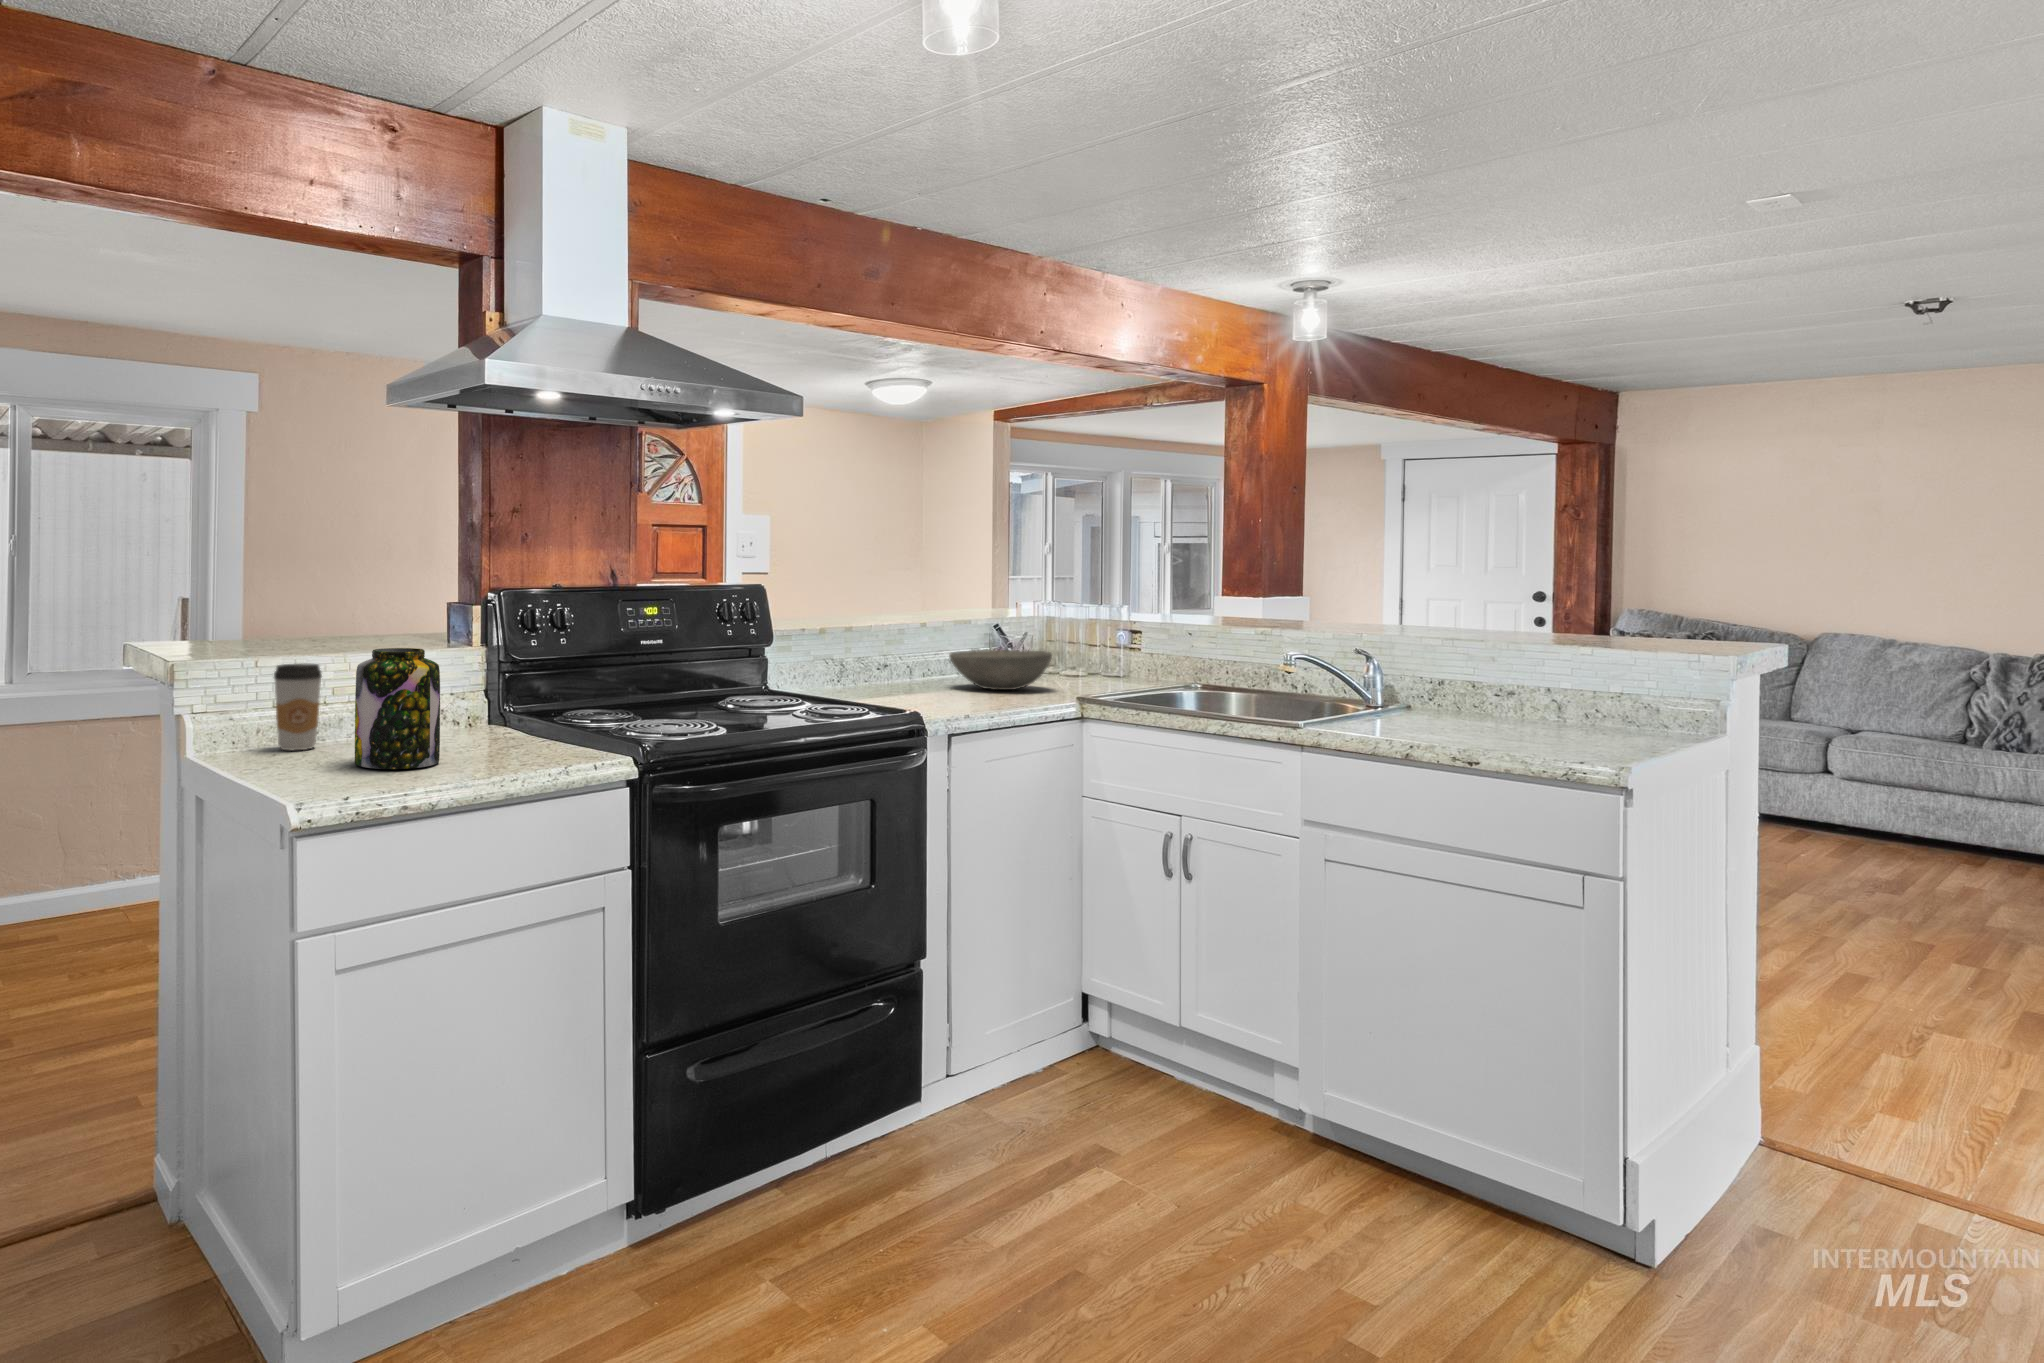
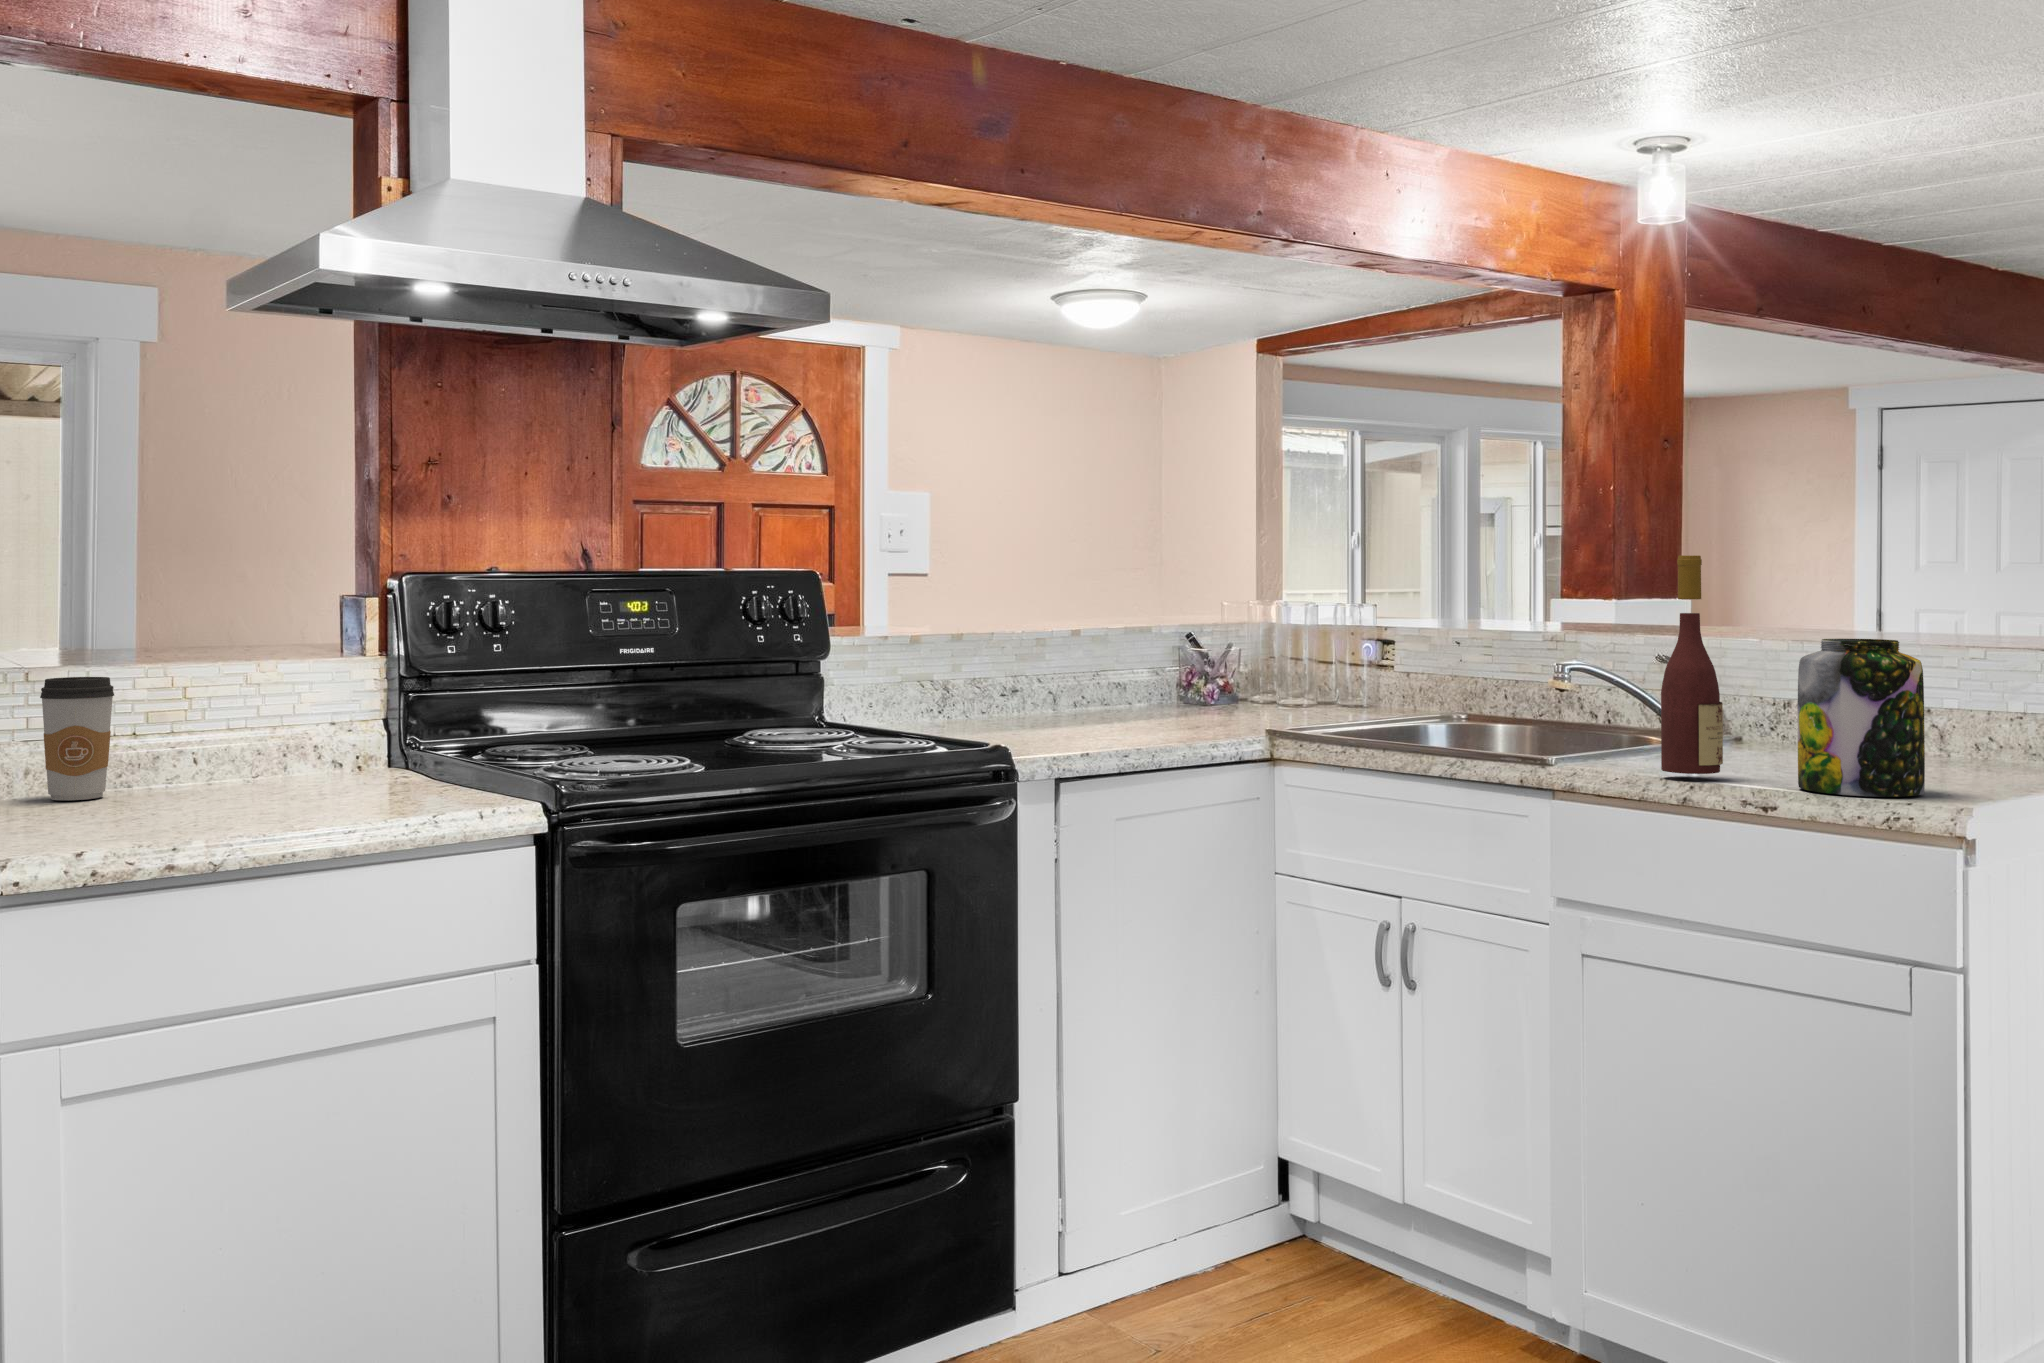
wine bottle: none [1382,584,1429,742] -> present [1661,555,1723,774]
jar: present [355,648,440,769] -> present [1798,639,1925,797]
bowl: present [949,650,1052,690] -> none [1102,669,1250,725]

